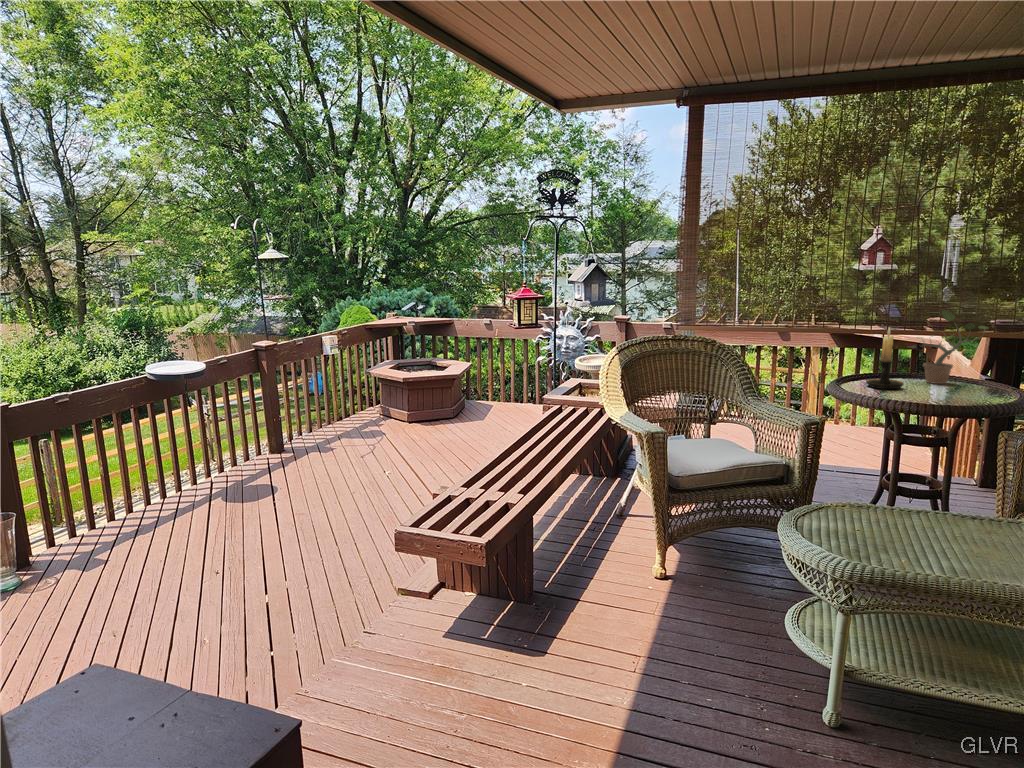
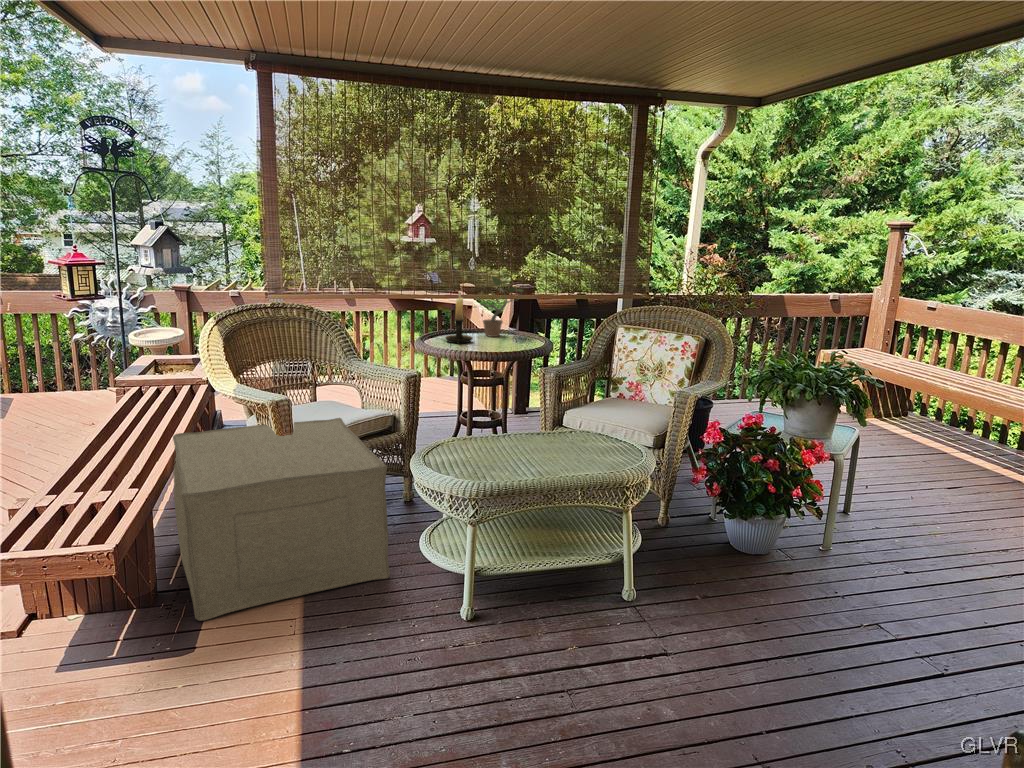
ottoman: none [549,452,753,643] -> present [173,418,390,621]

